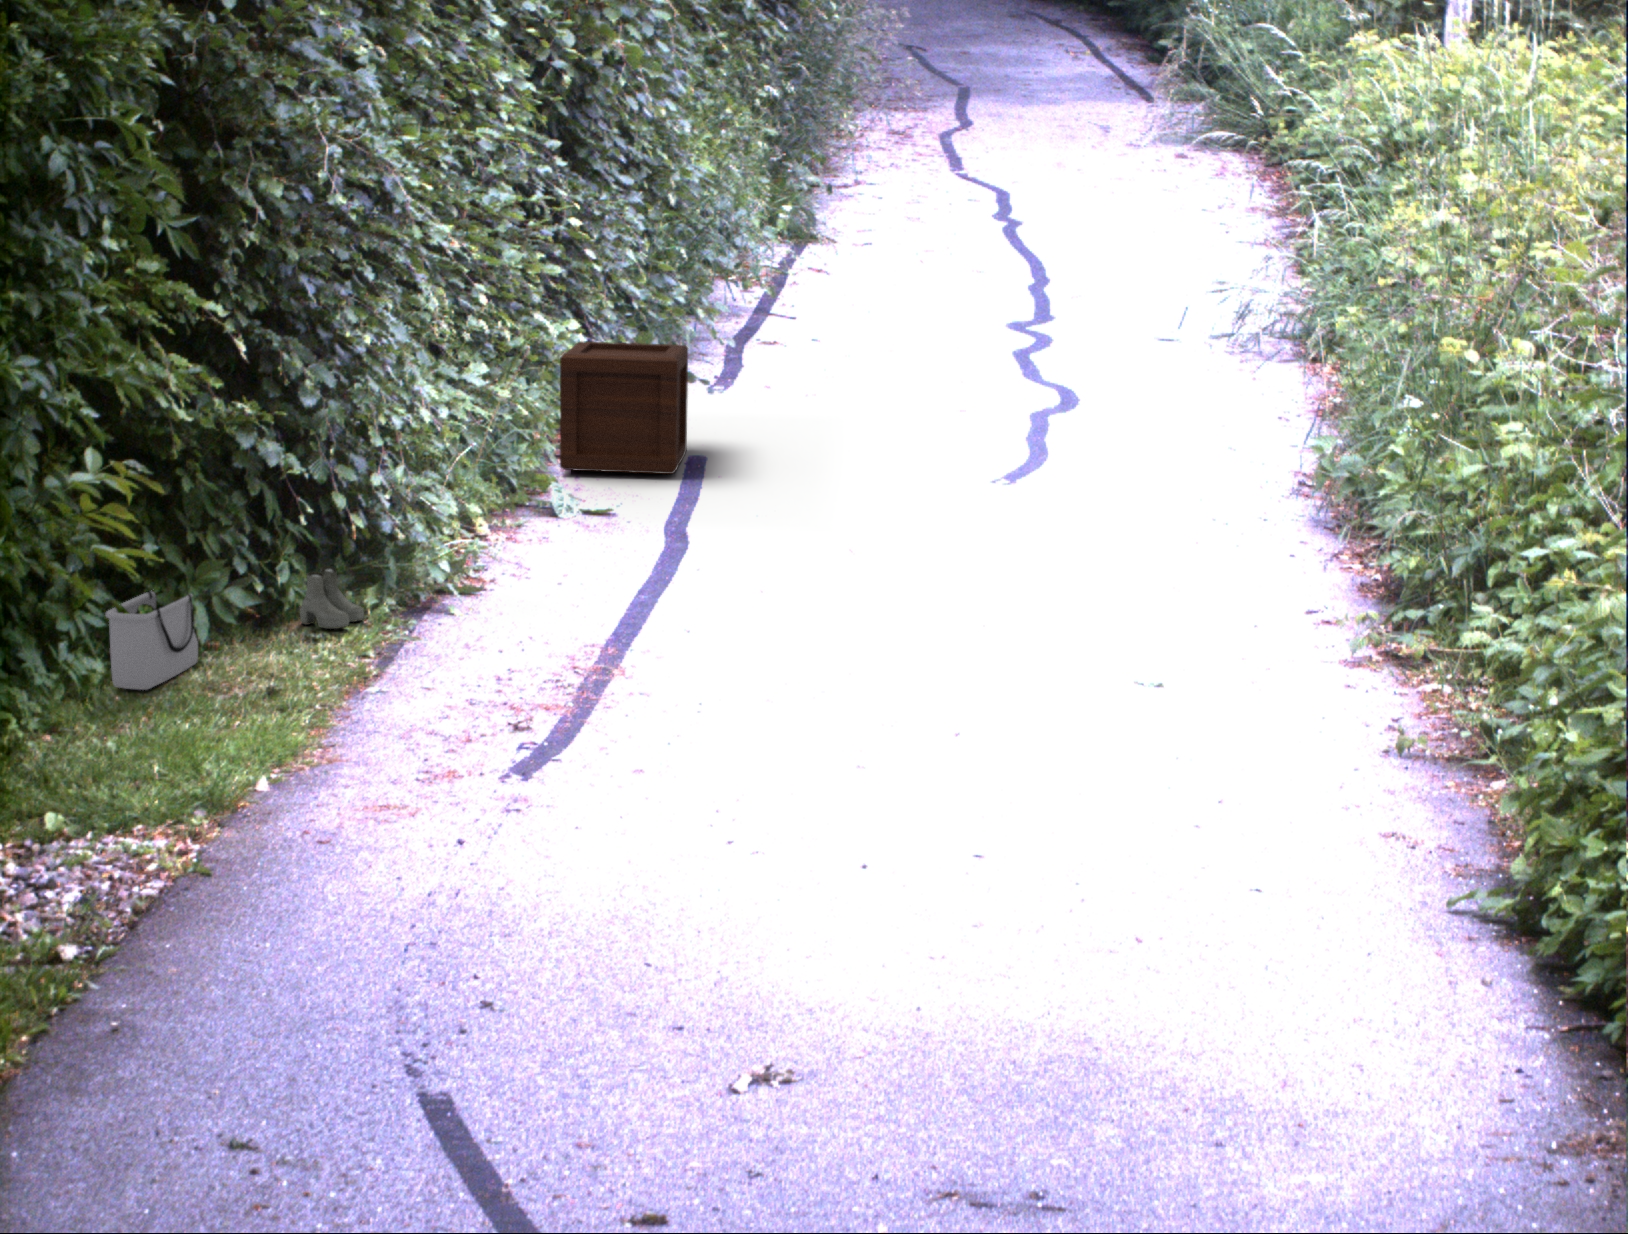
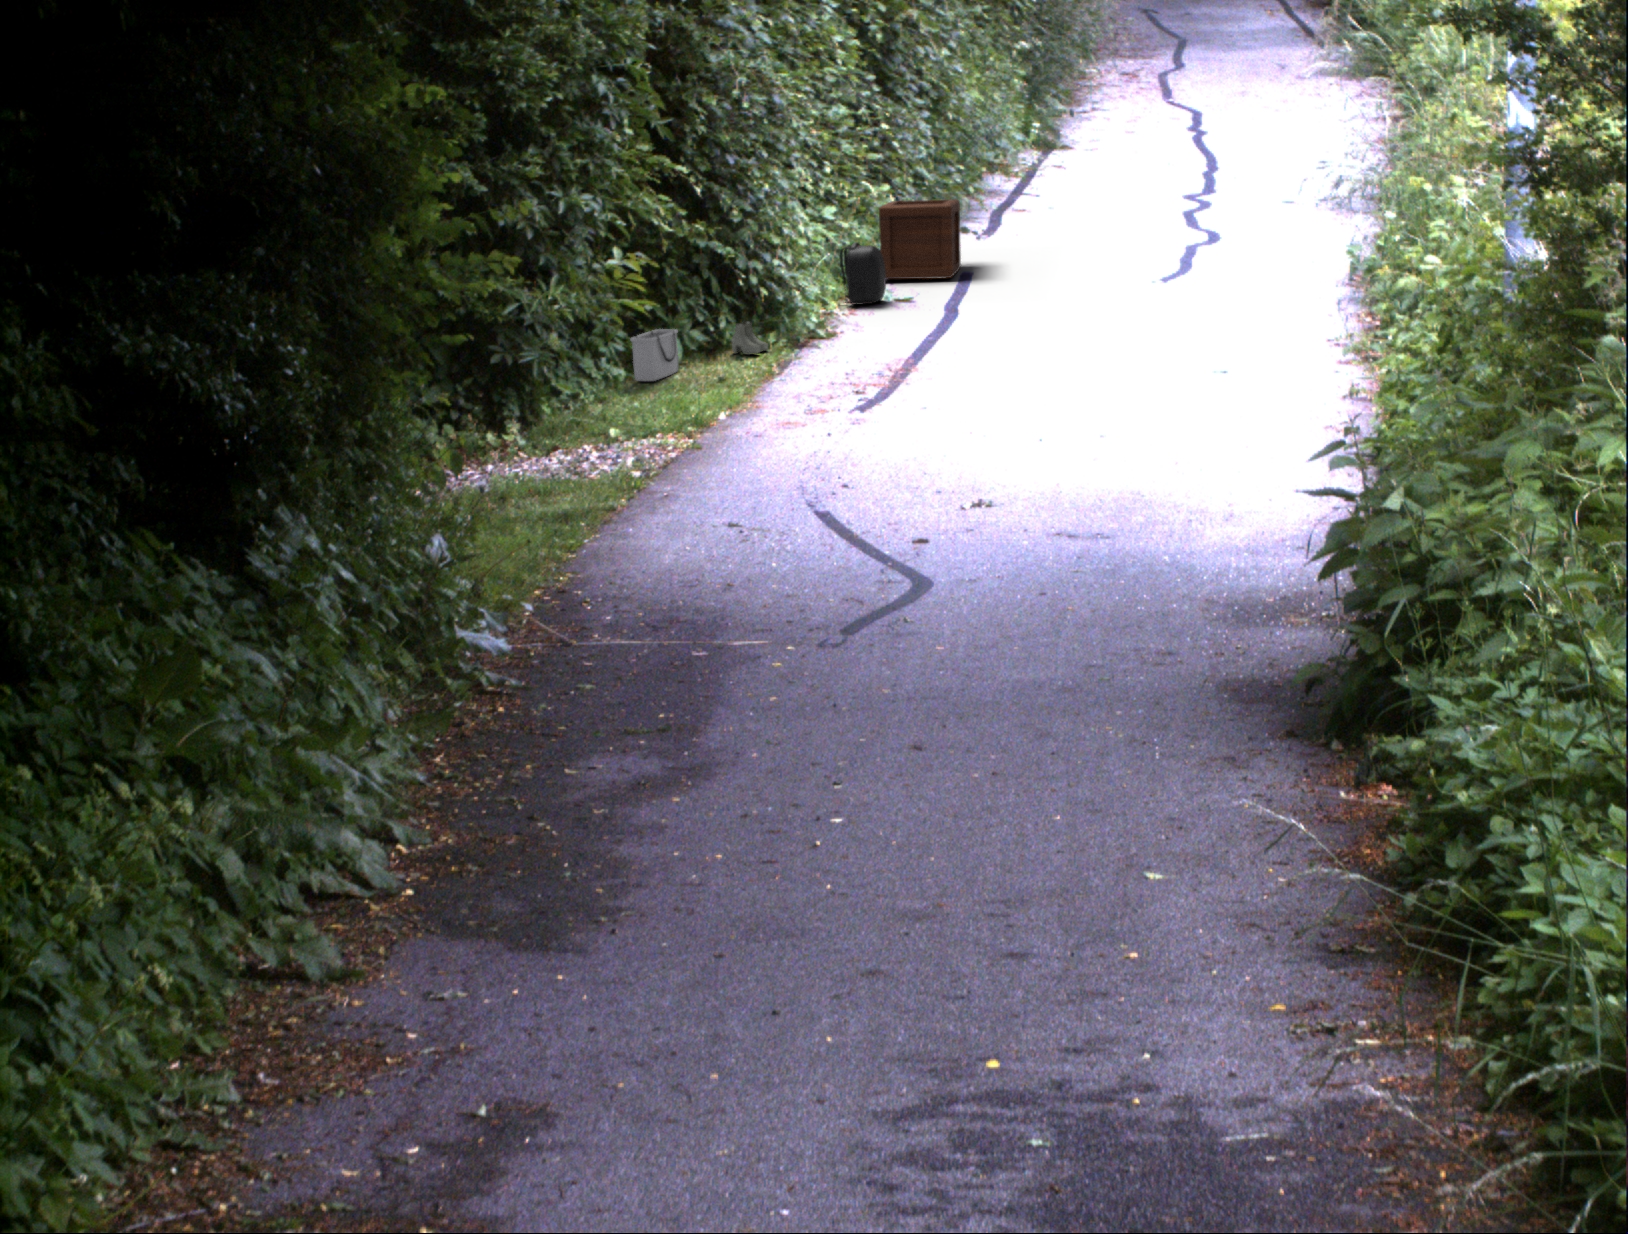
backpack: none [486,419,569,521] -> present [840,242,886,305]

